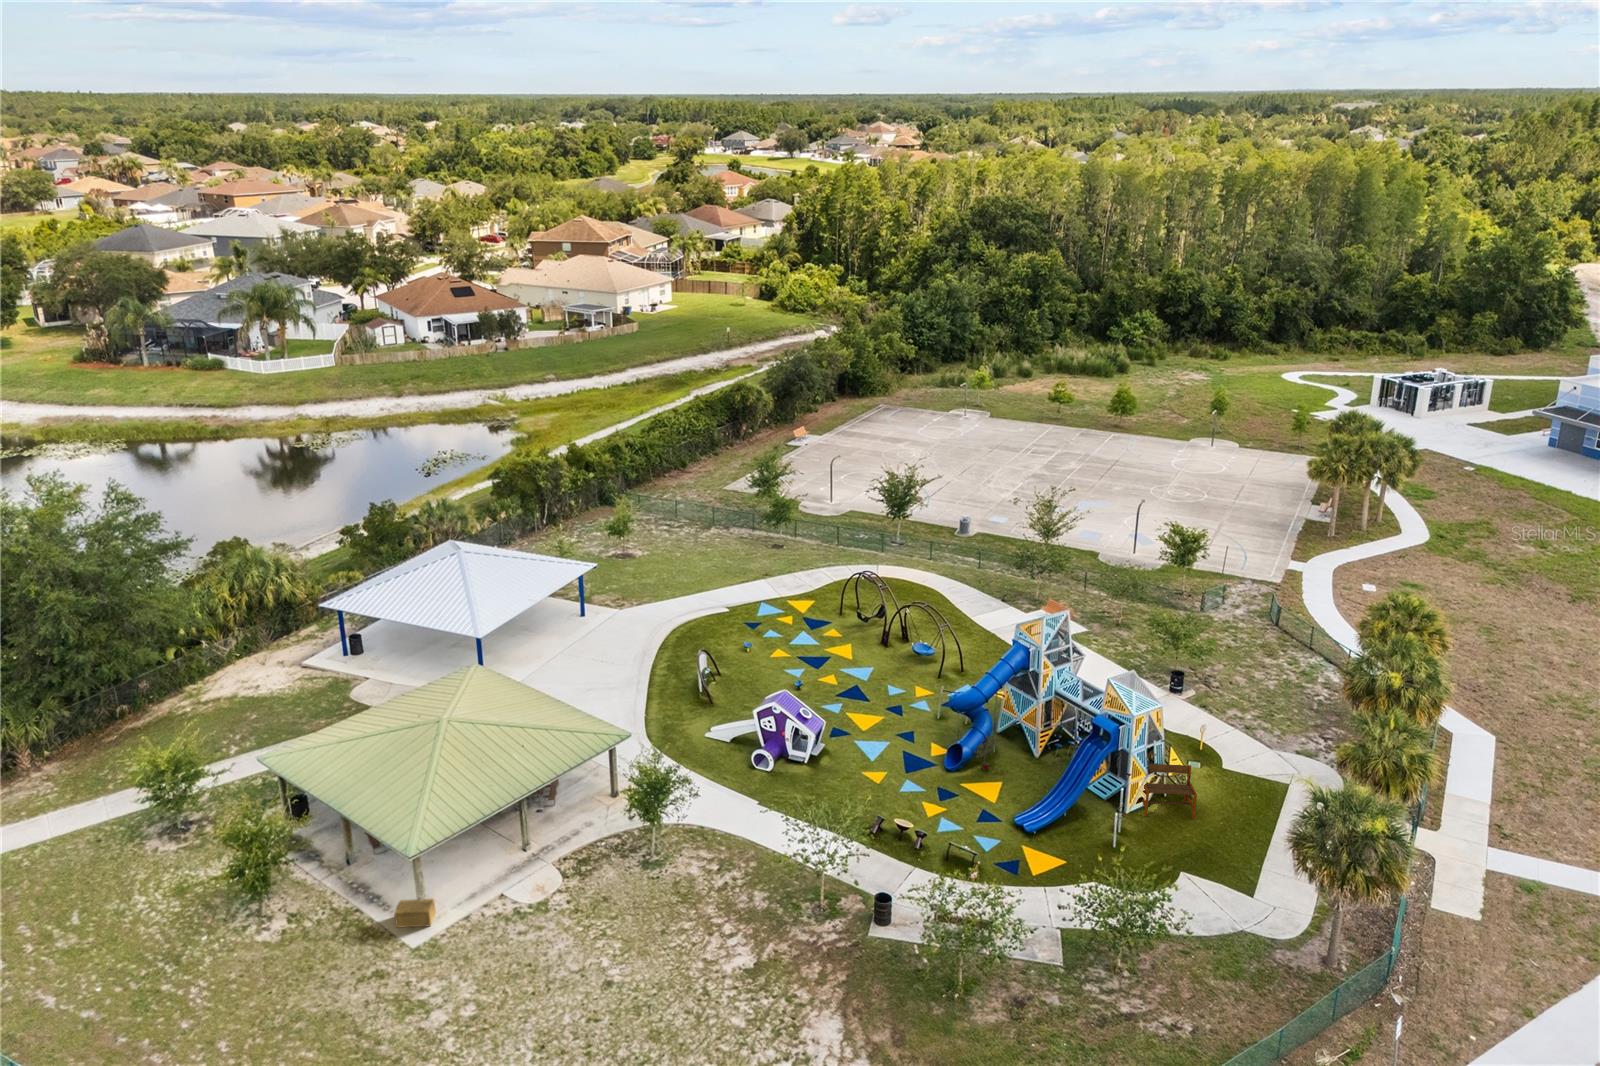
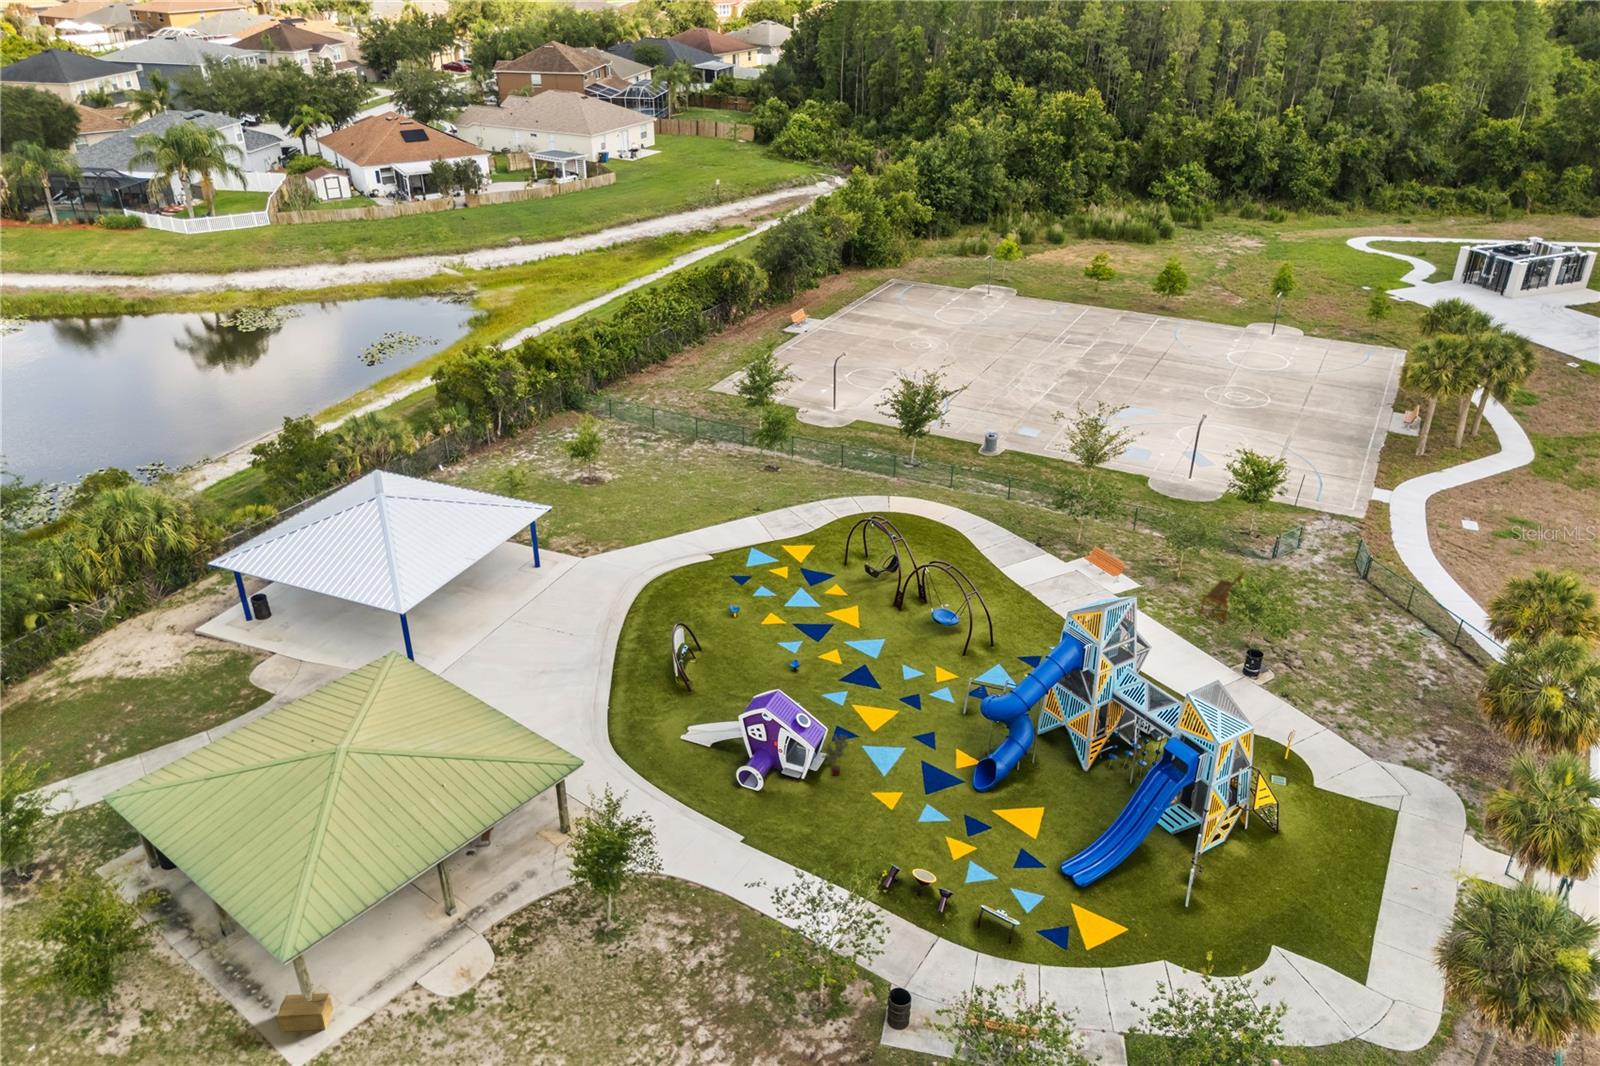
potted tree: present [976,736,997,770] -> present [823,735,848,776]
bench: present [1142,764,1197,819] -> present [1199,572,1244,622]

